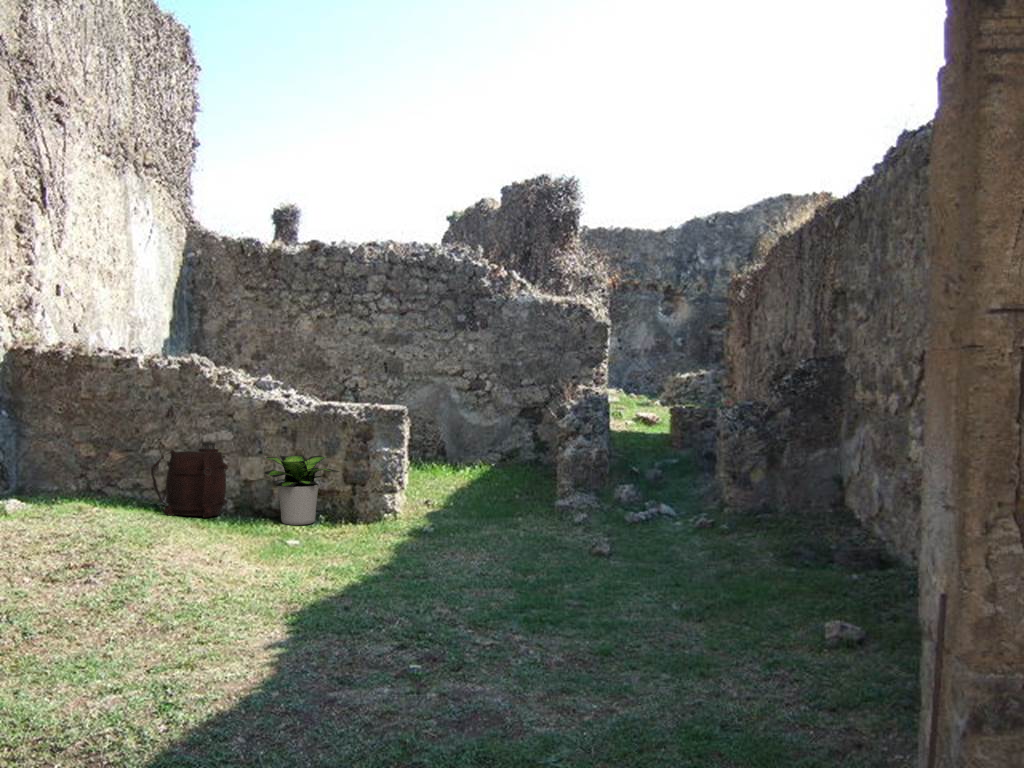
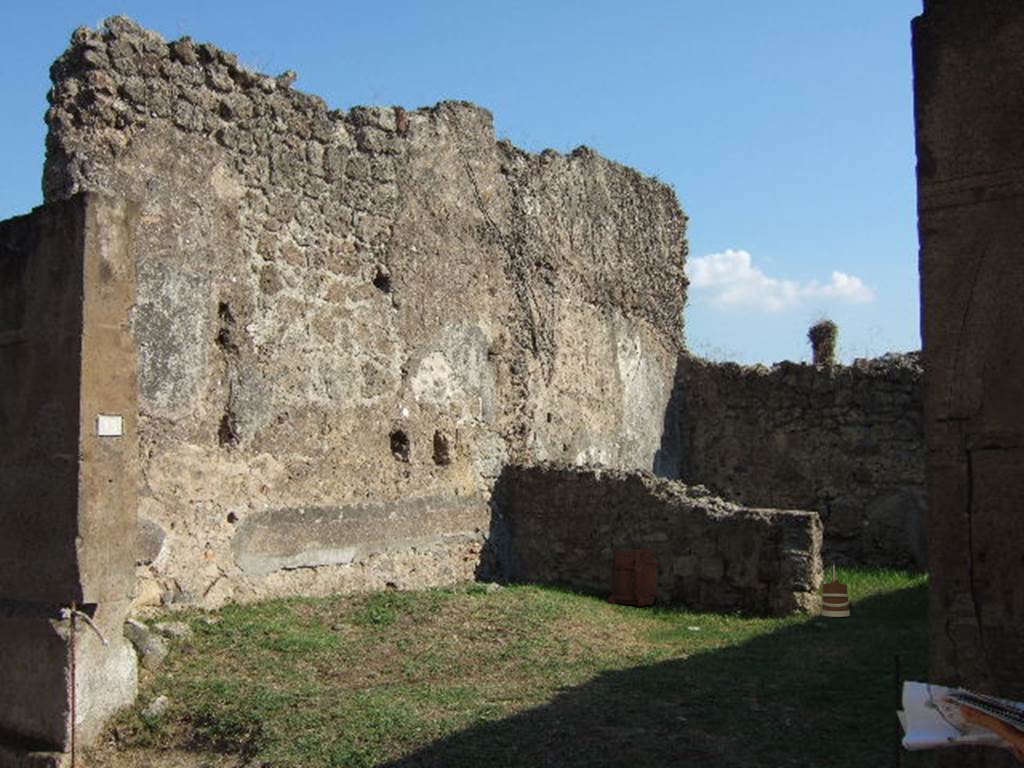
potted plant: present [264,455,339,525] -> none [681,555,751,616]
wooden bucket: none [409,464,439,519] -> present [822,565,850,617]

